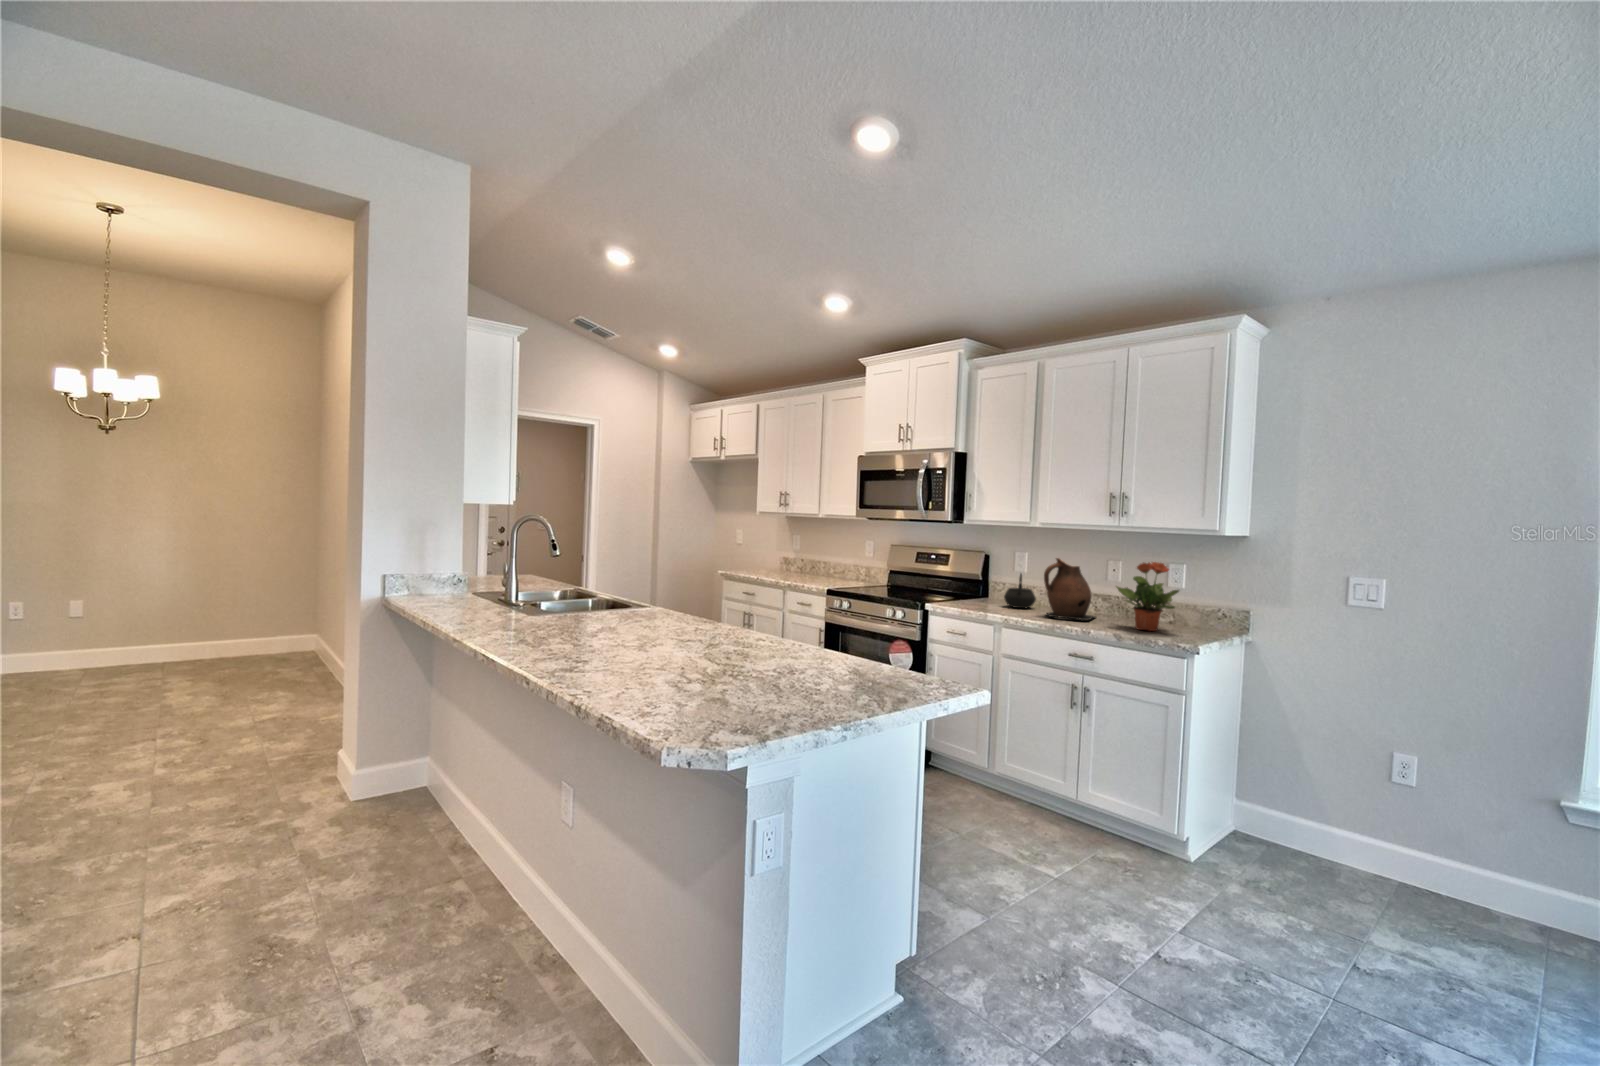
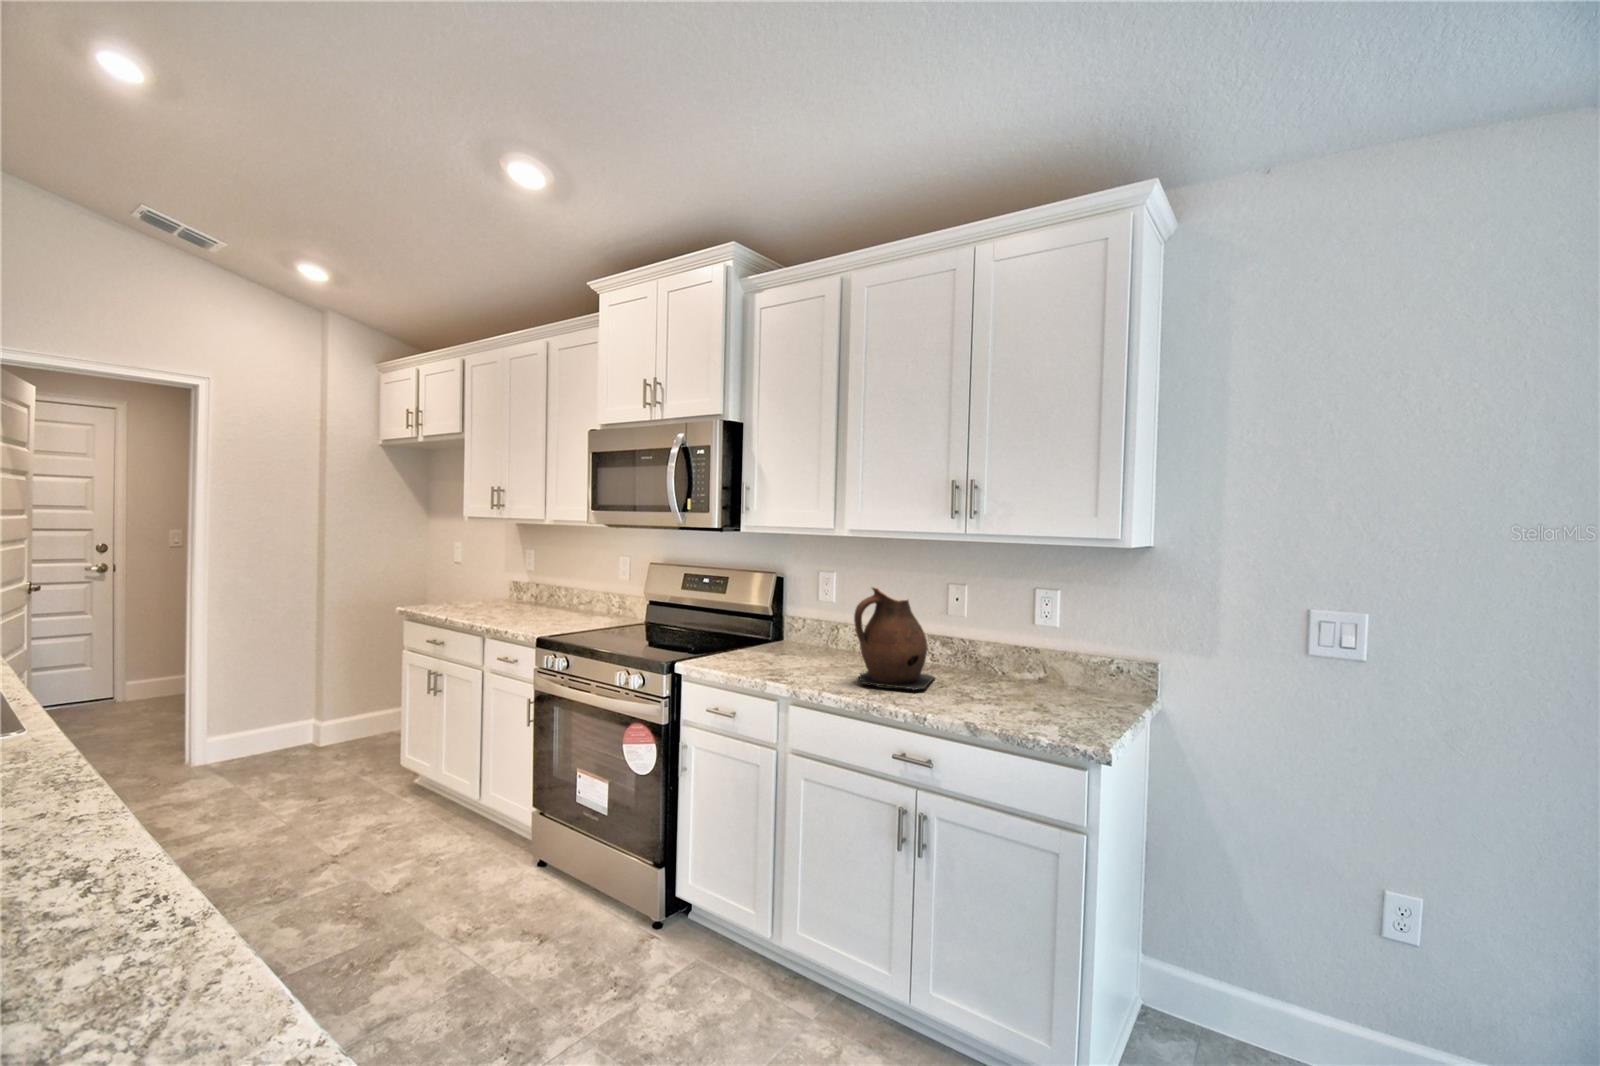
potted plant: present [1116,562,1179,631] -> none [964,593,1066,710]
kettle: present [1004,574,1036,608] -> none [799,608,846,663]

